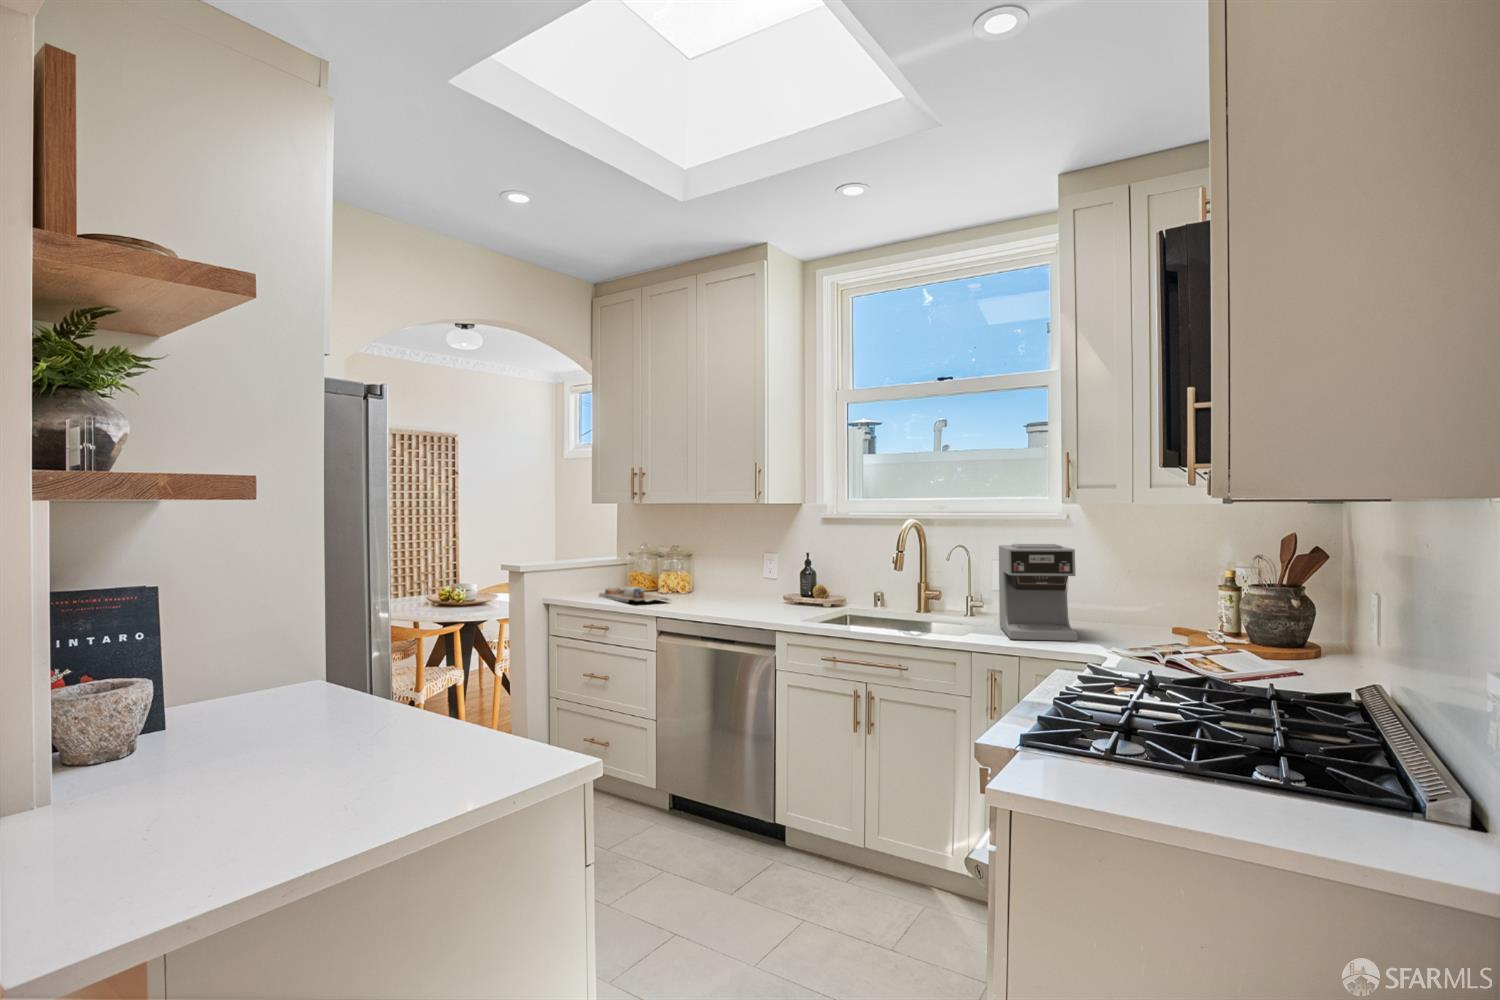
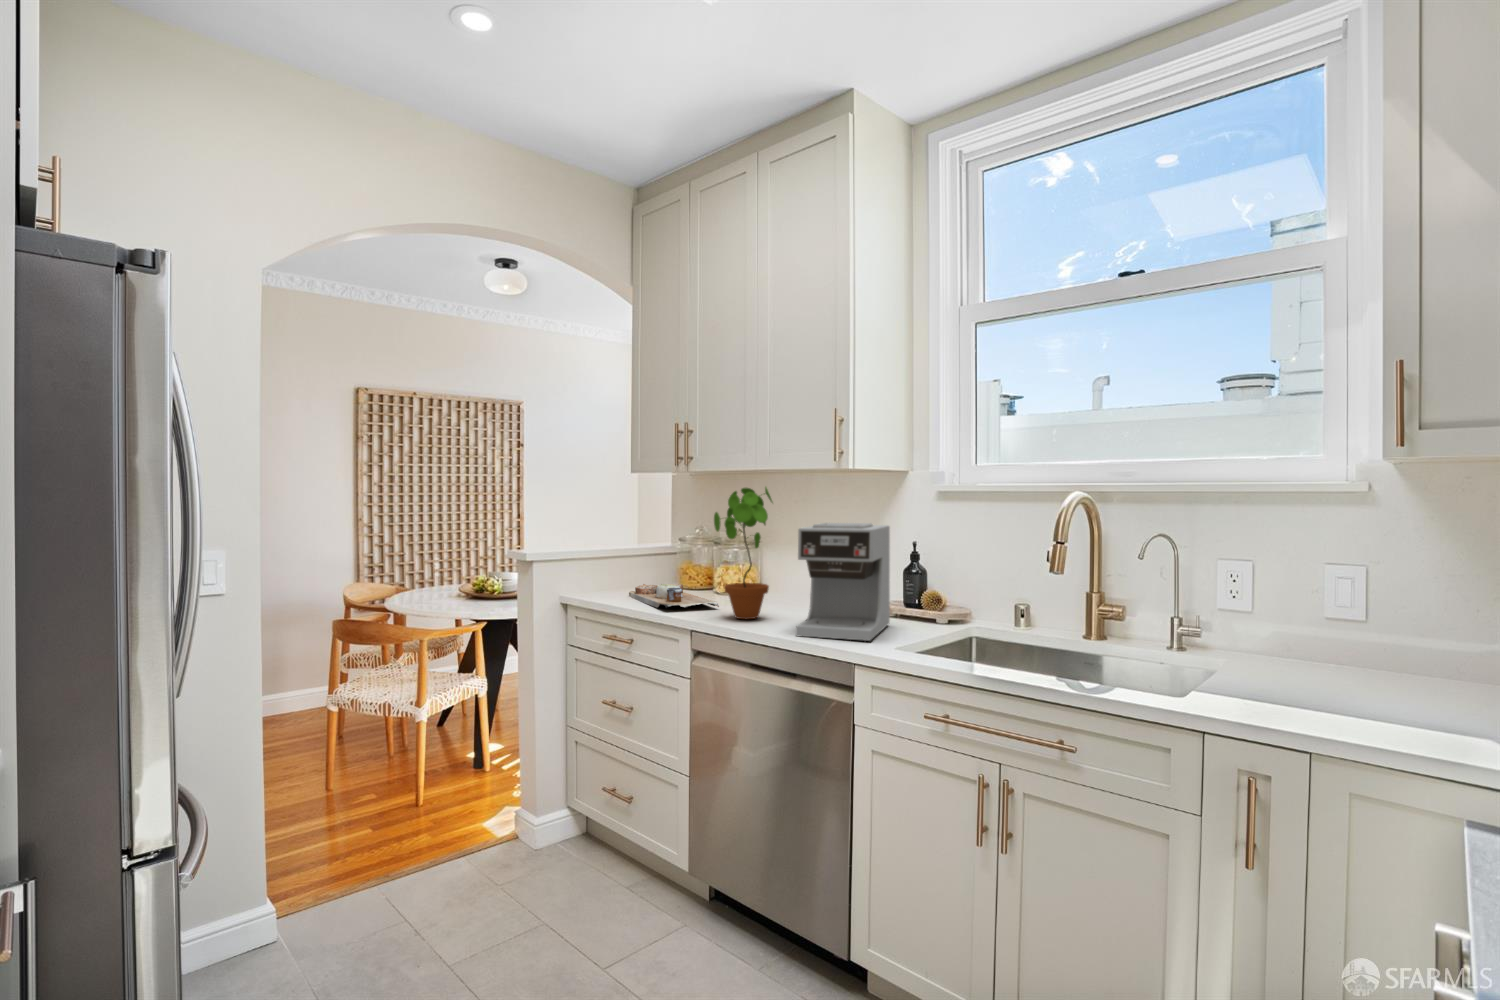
potted plant: none [671,515,713,608] -> present [714,487,773,619]
coffee maker: present [999,544,1078,641] -> present [796,523,890,641]

